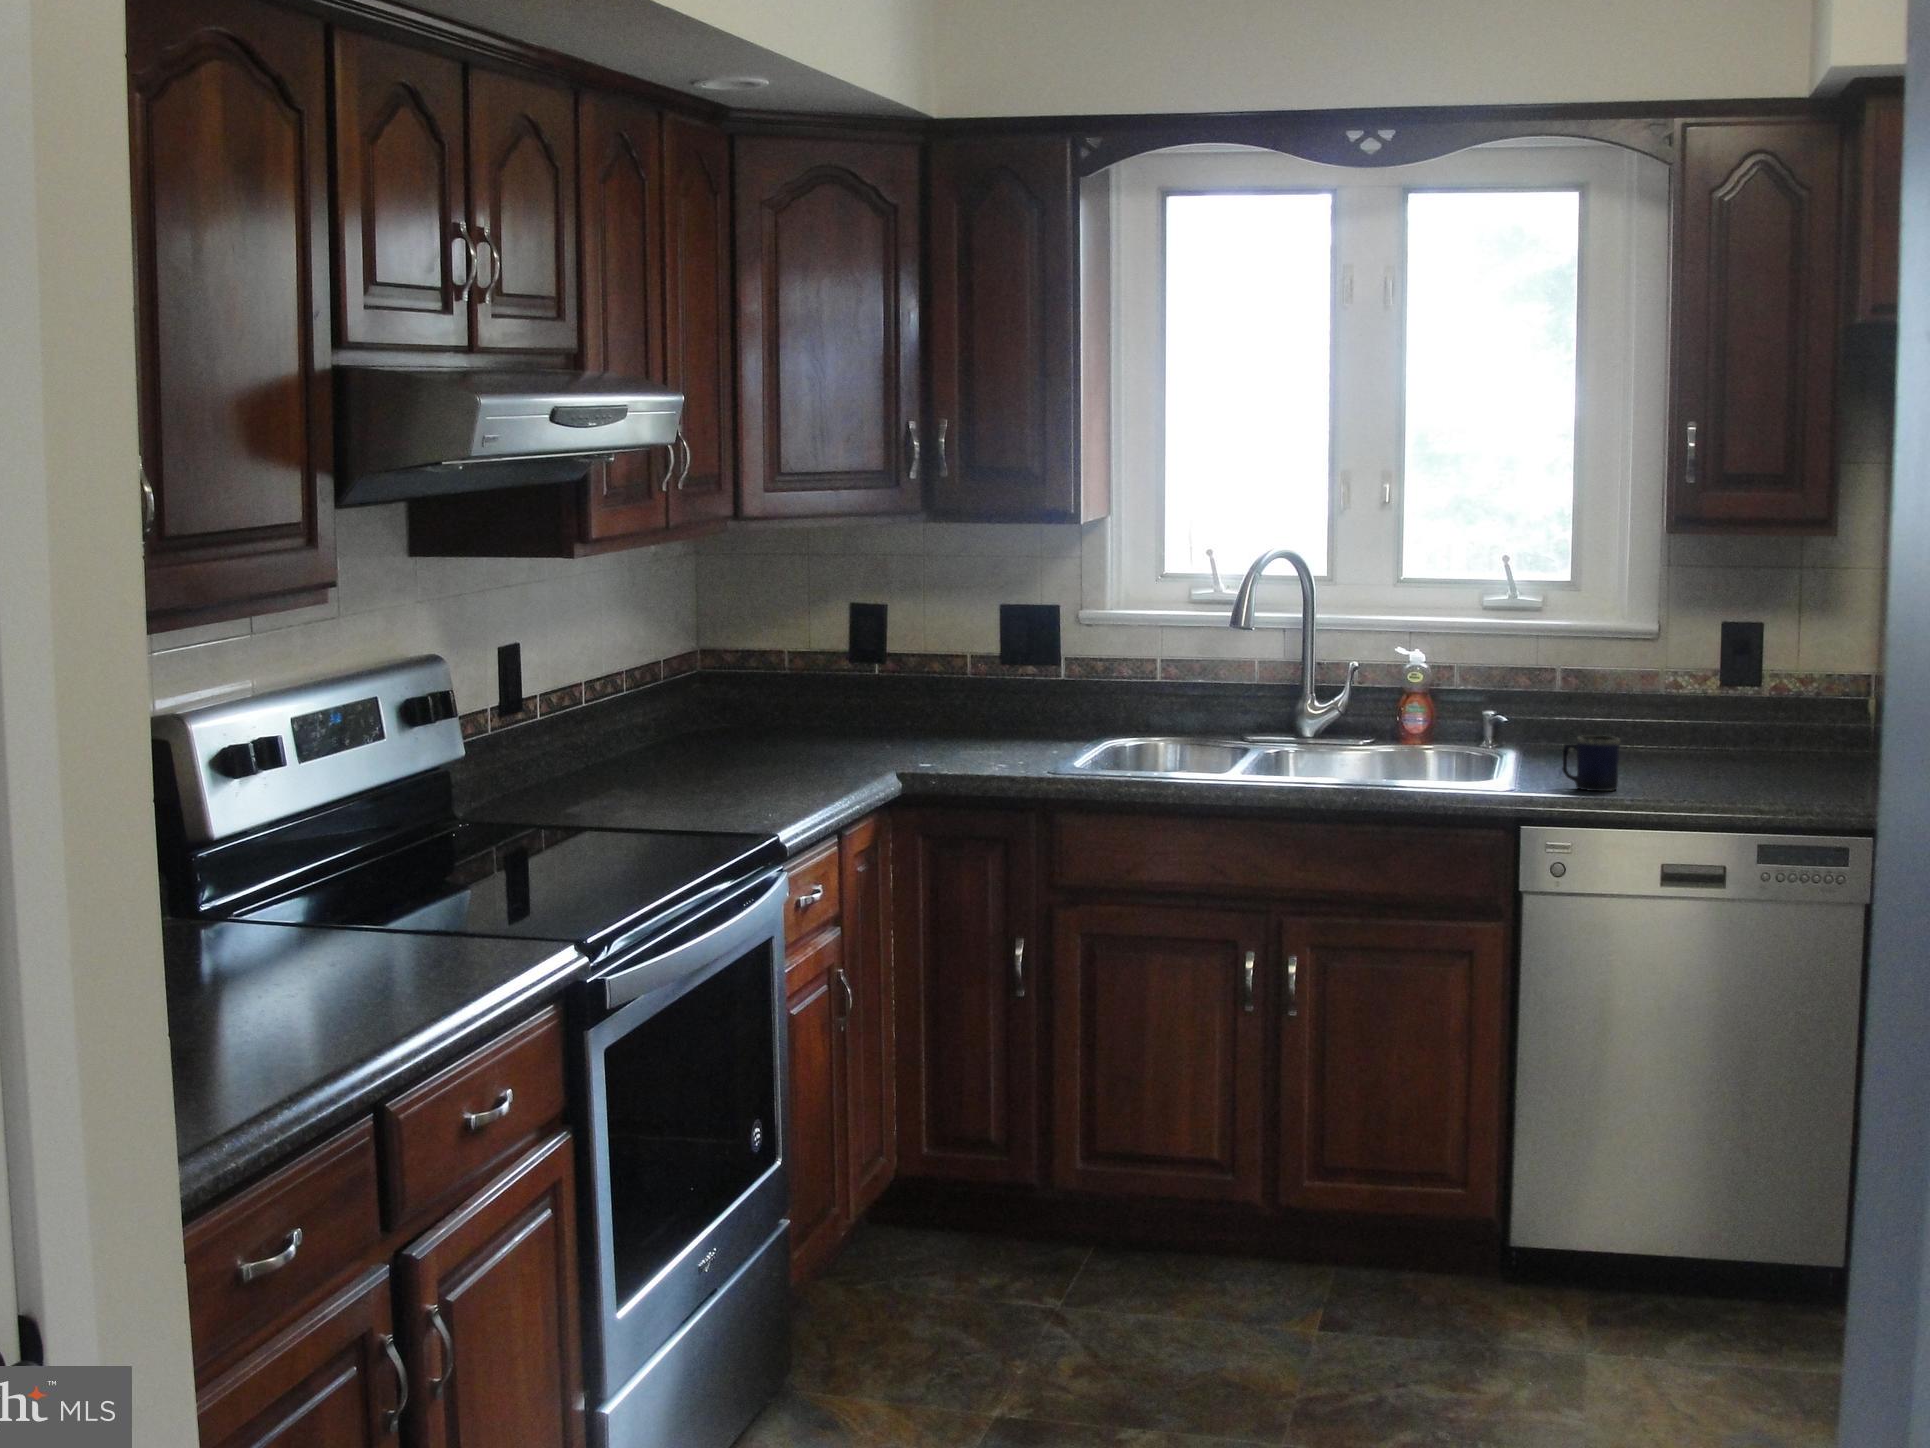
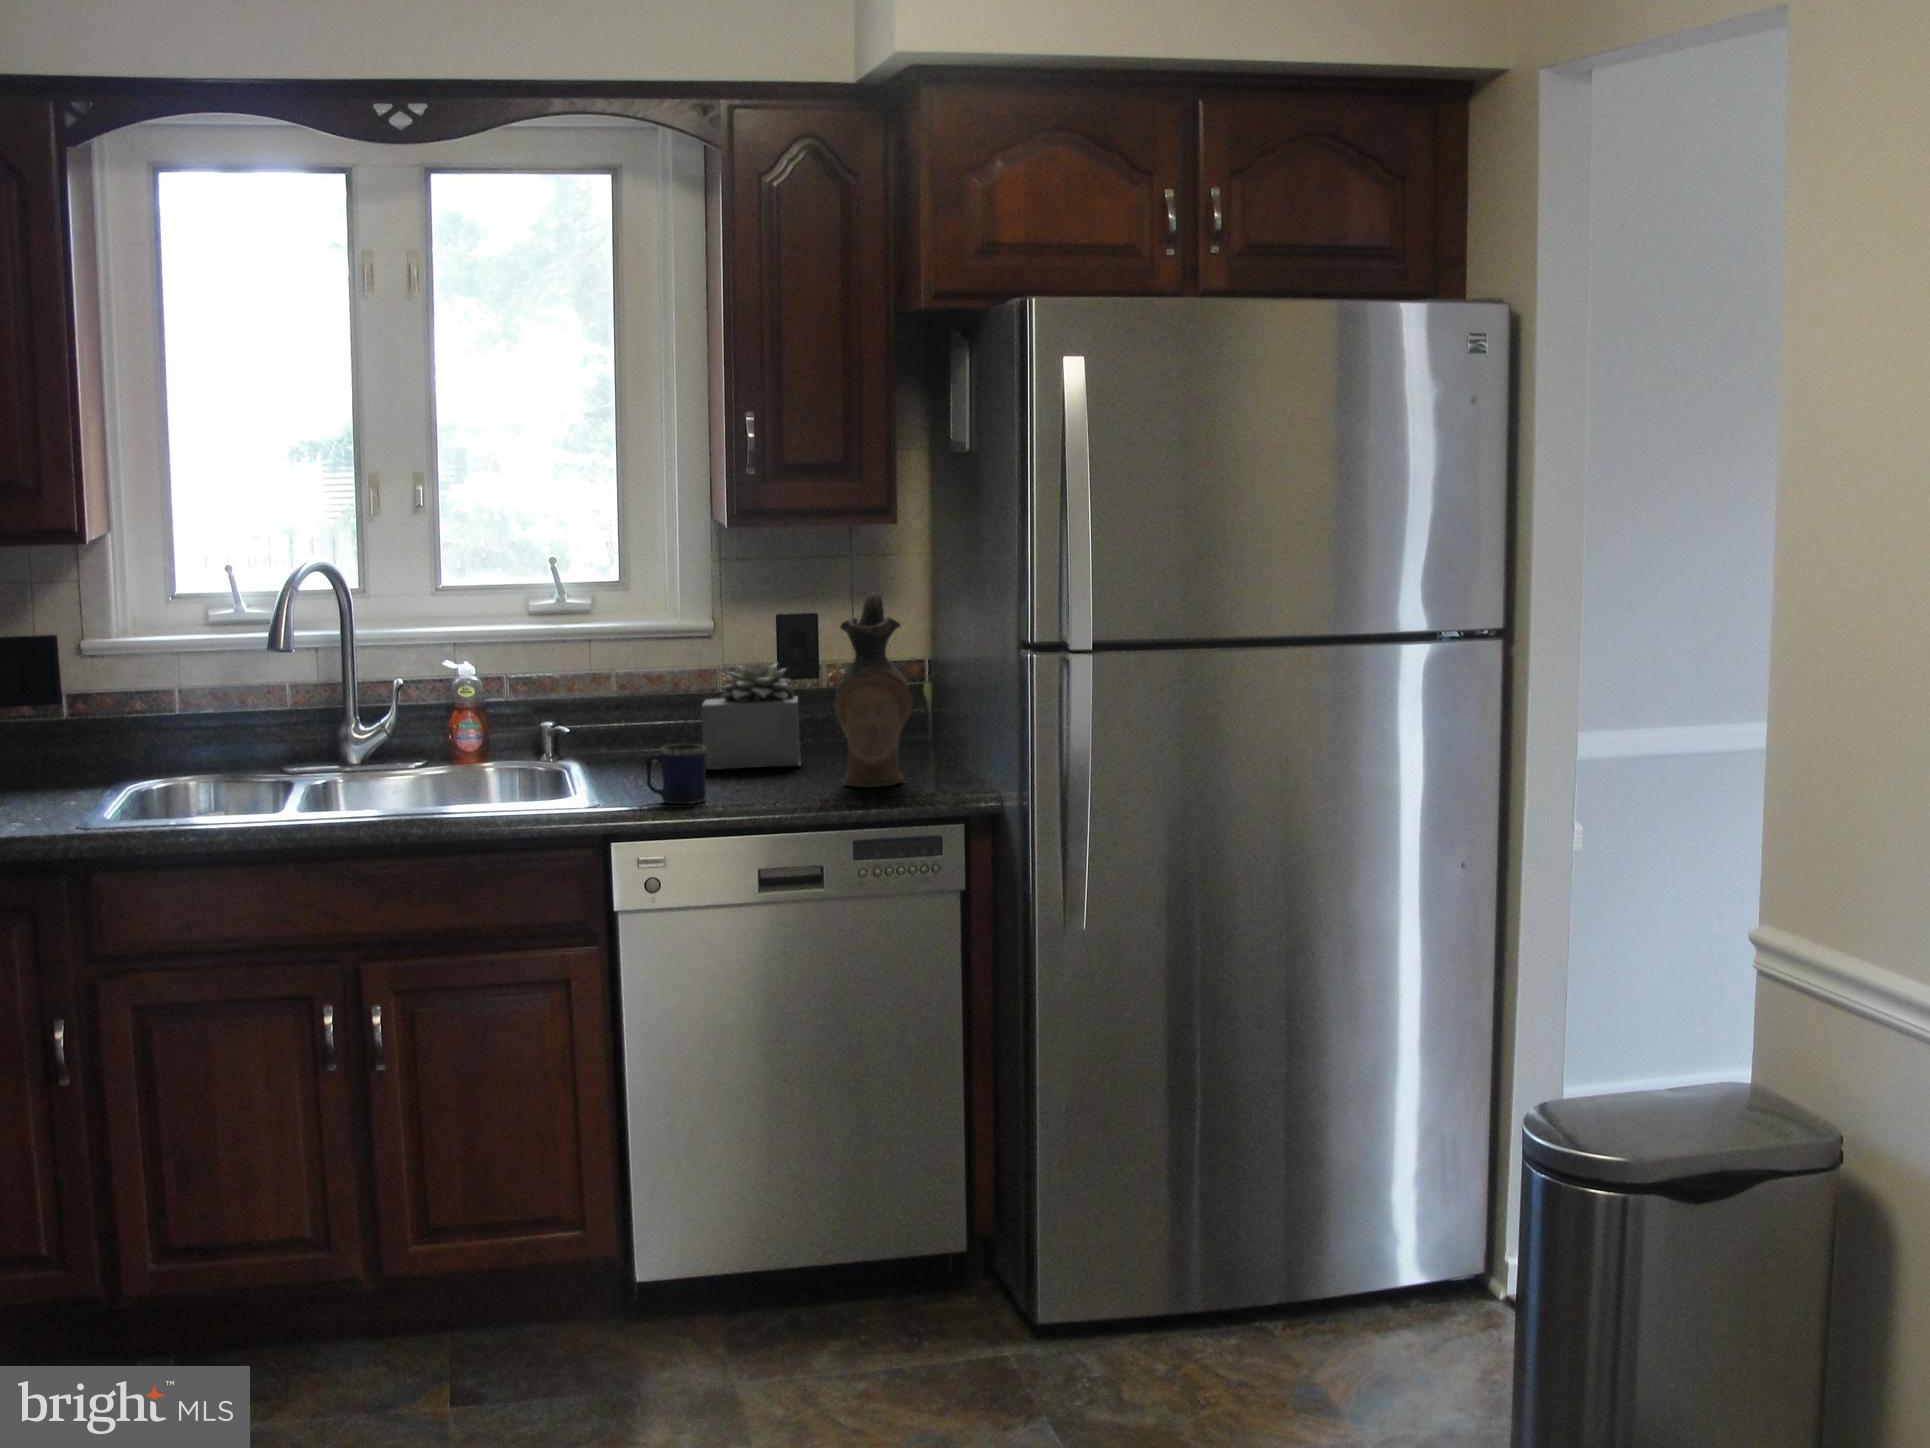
ceramic pitcher: none [1752,601,1832,791] -> present [834,592,913,787]
succulent plant: none [1631,663,1736,770] -> present [701,661,800,769]

